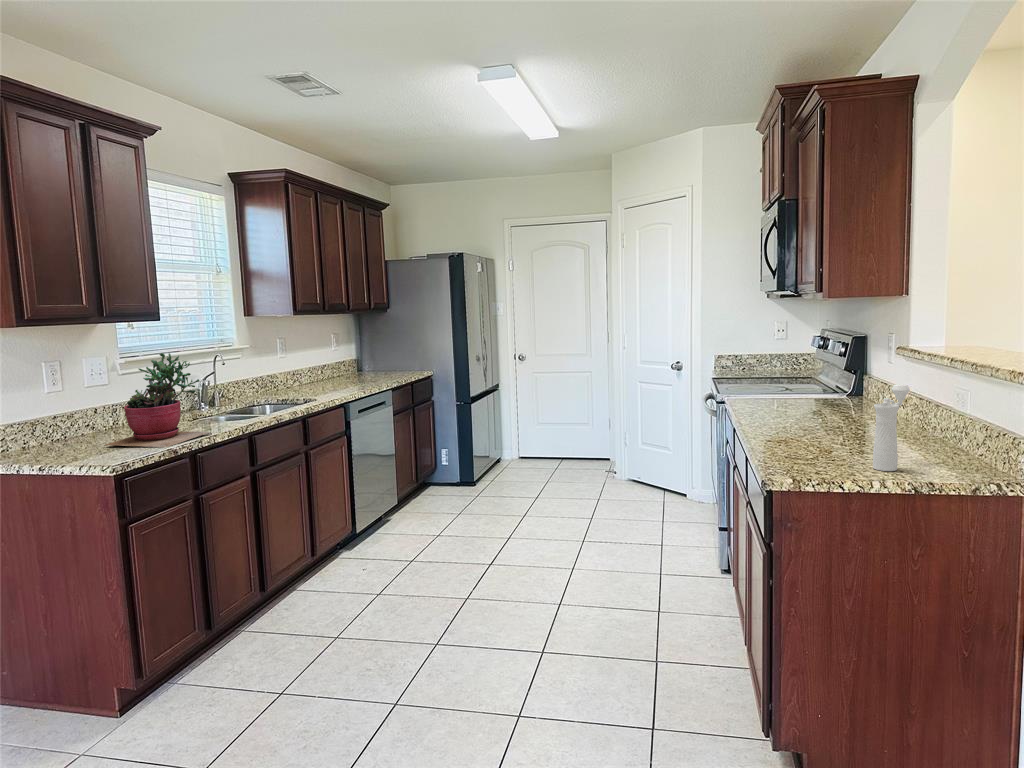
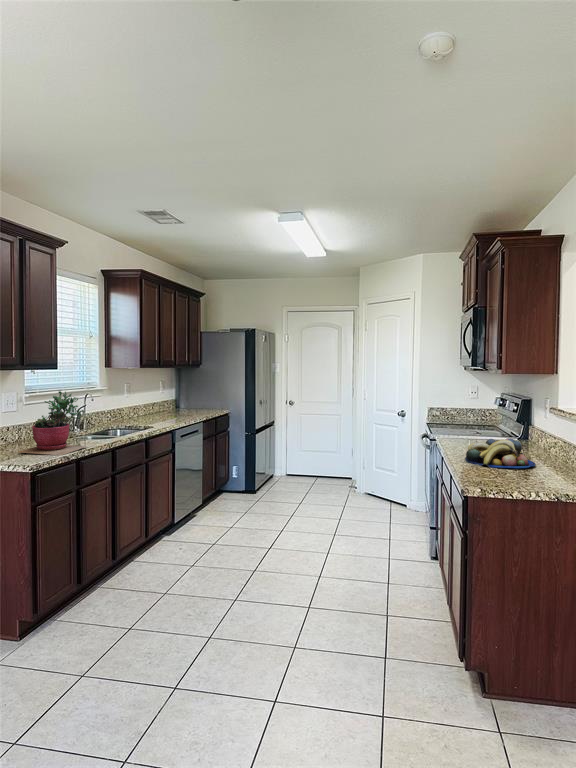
pepper mill: present [873,384,910,471] -> none [532,432,556,487]
fruit bowl: none [767,396,877,442] -> present [465,438,536,468]

